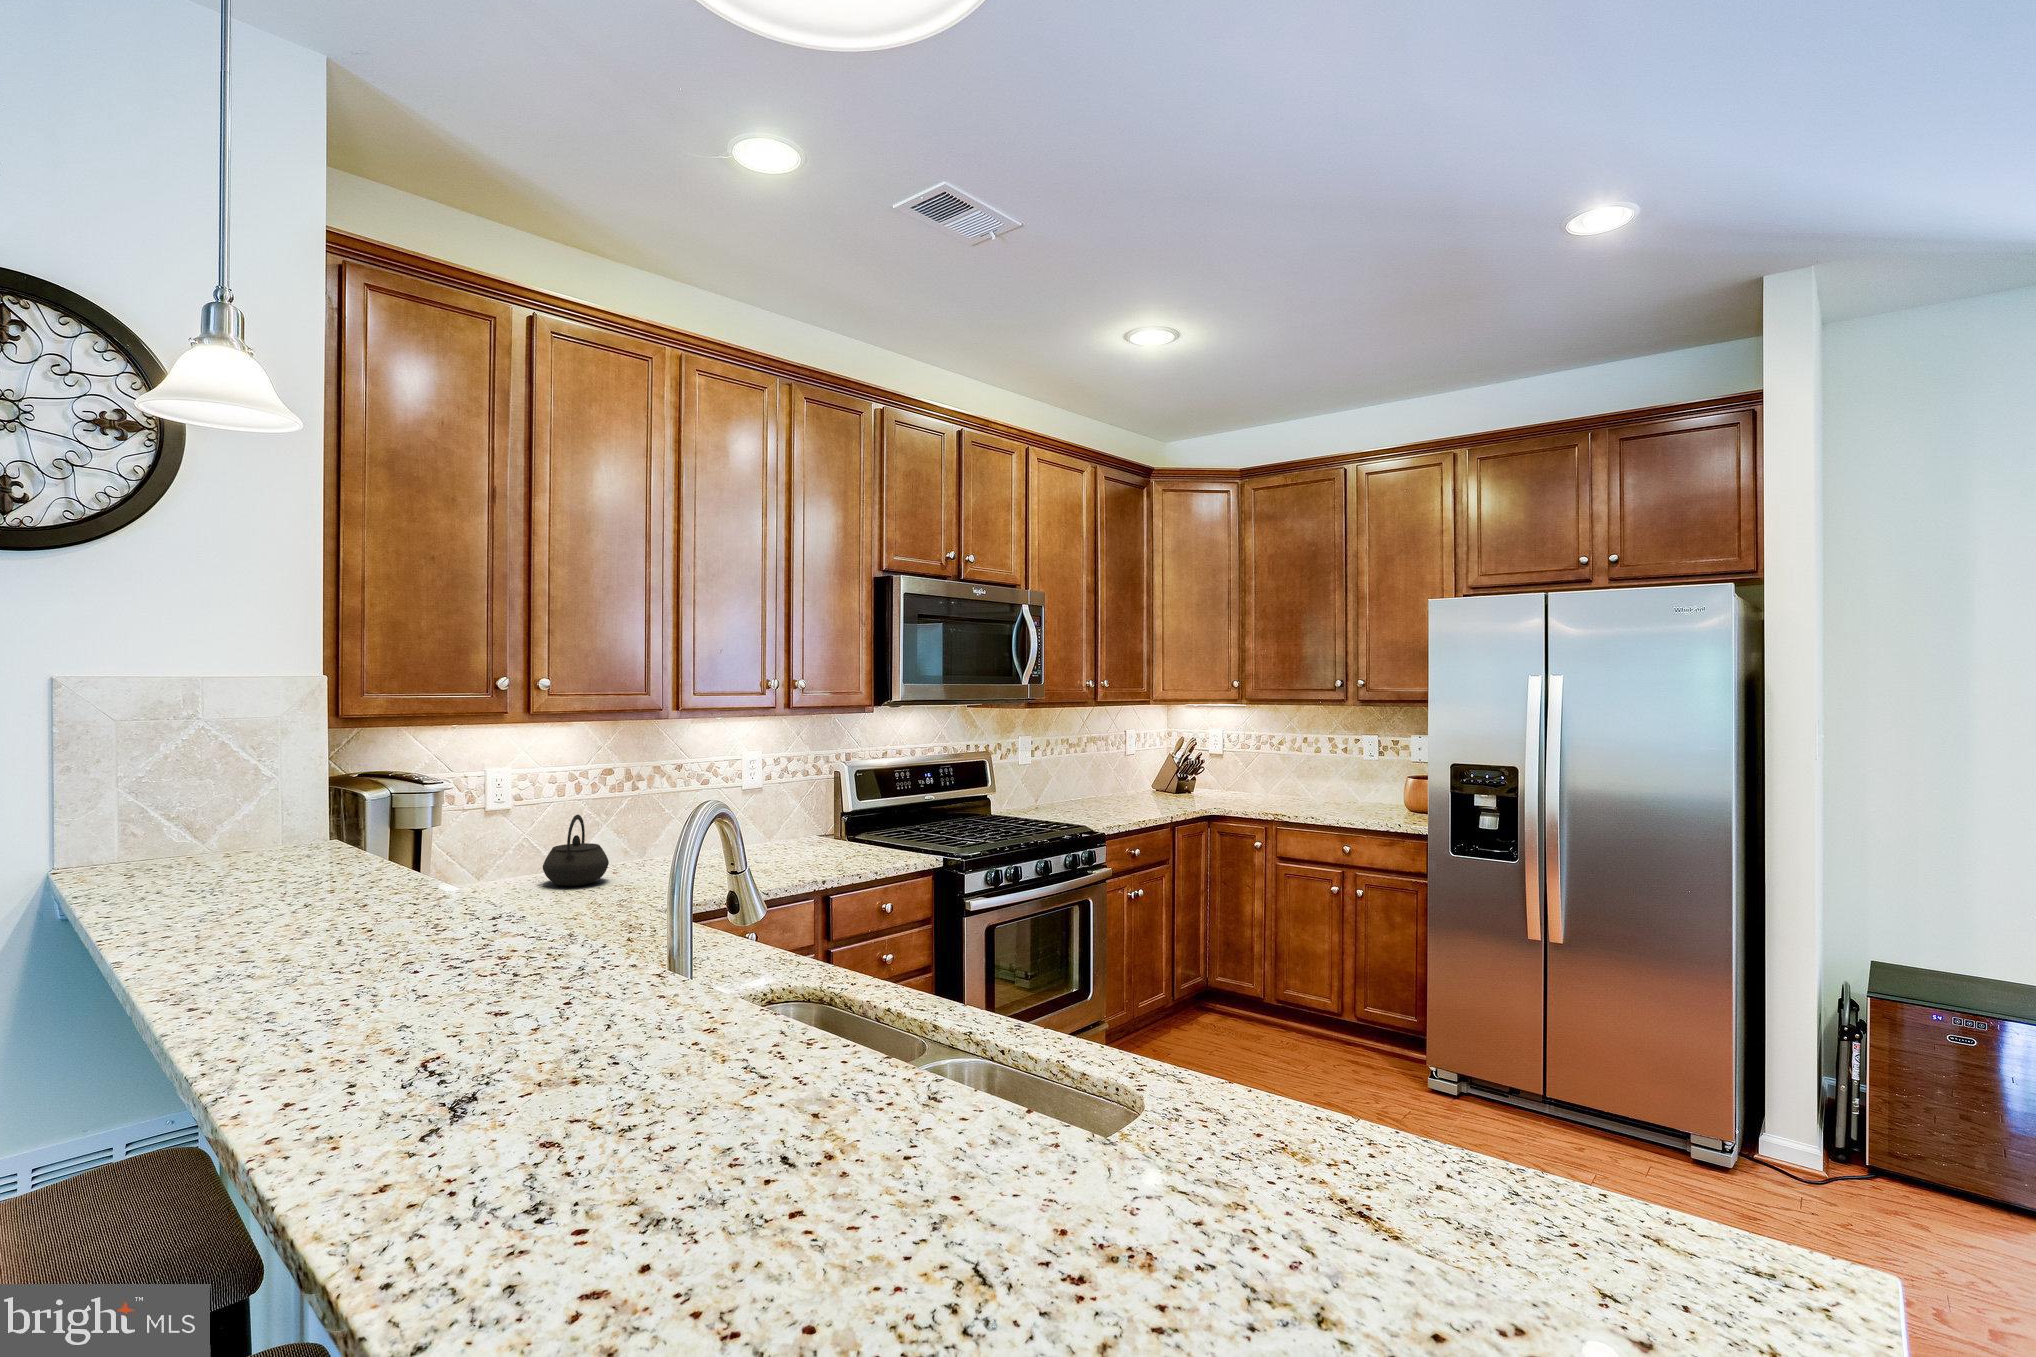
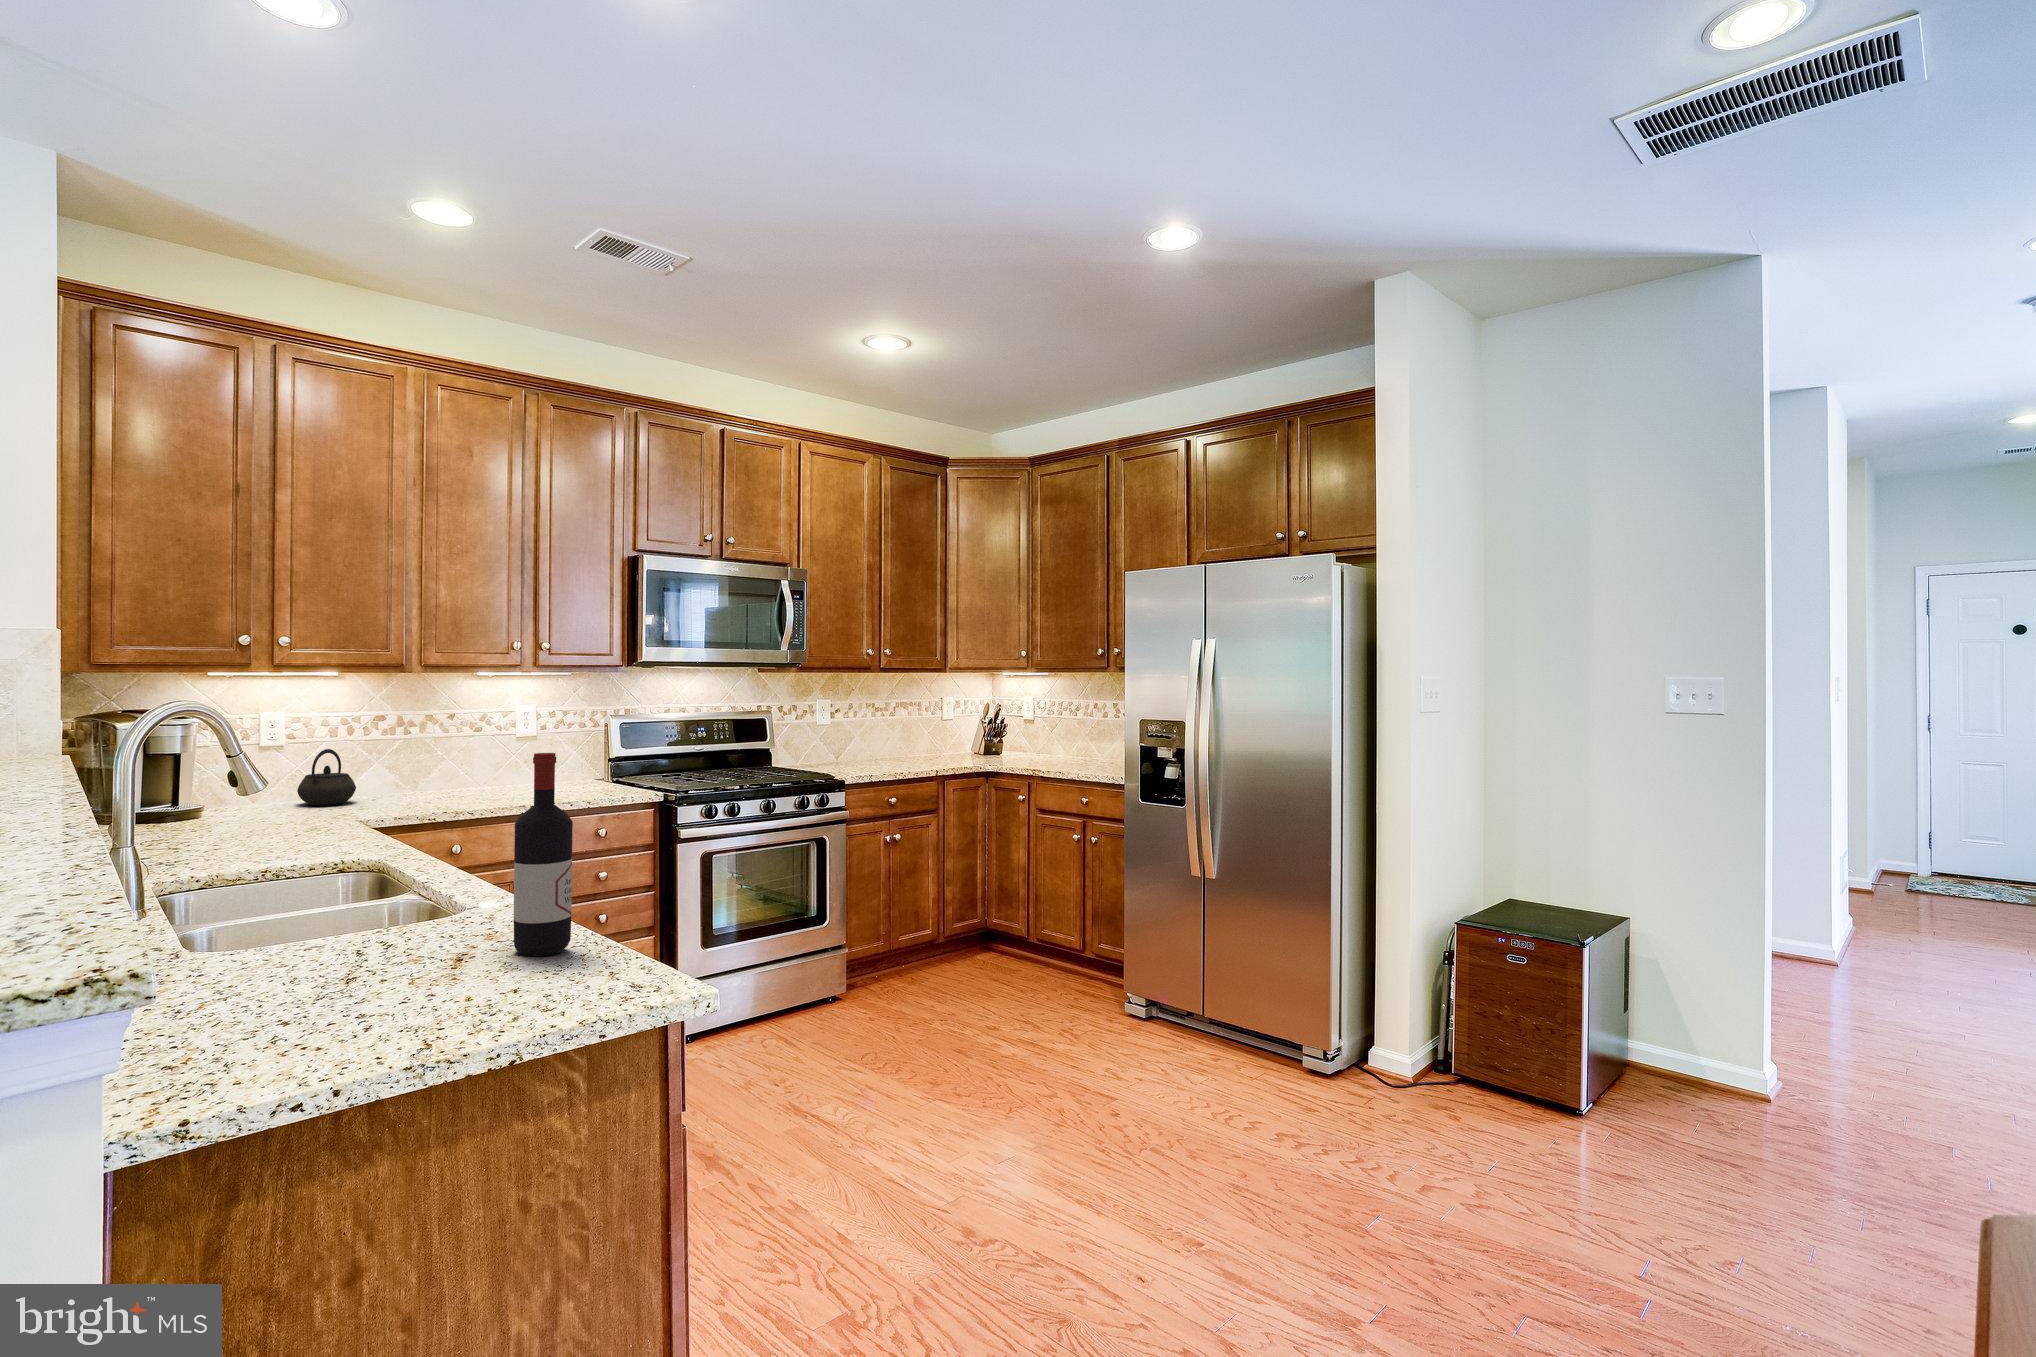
wine bottle: none [1511,899,1612,1254] -> present [514,753,573,956]

